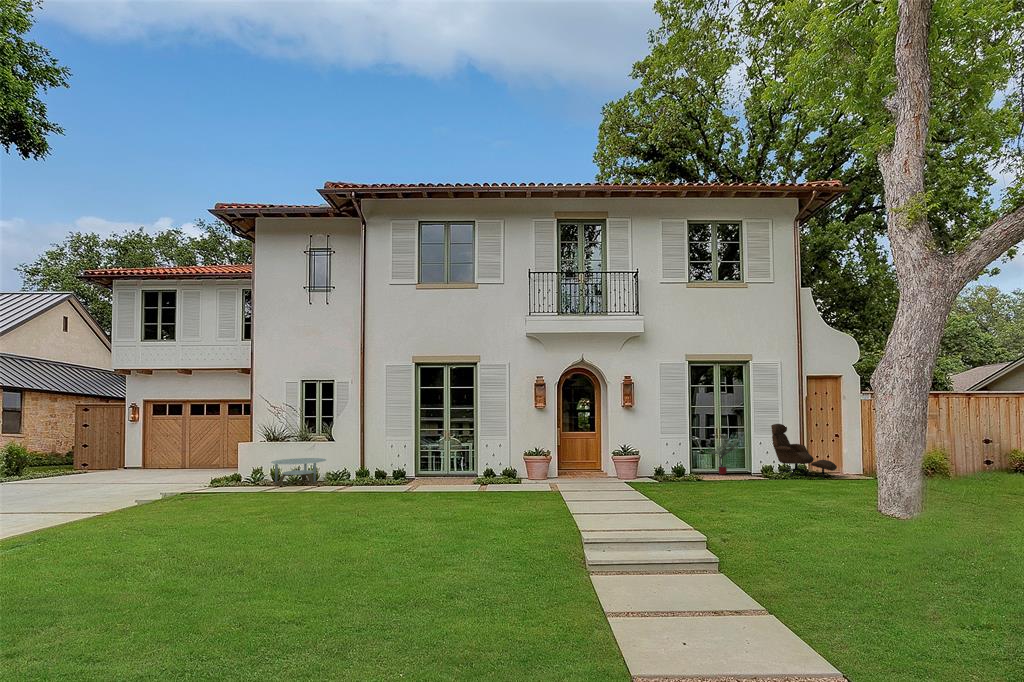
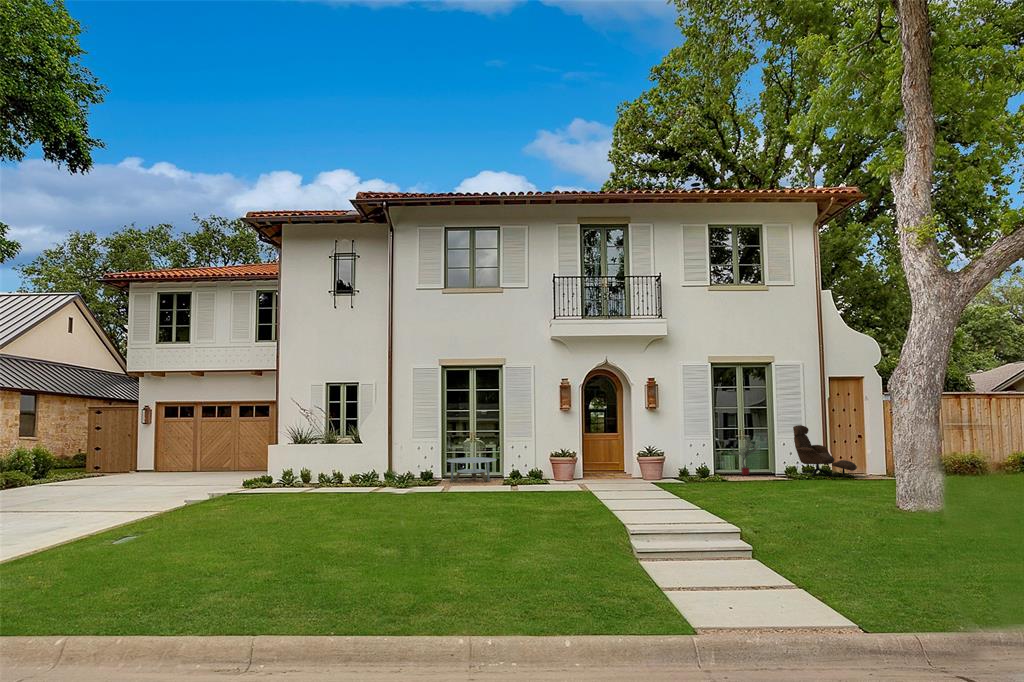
round table: present [271,458,326,485] -> present [446,457,497,482]

